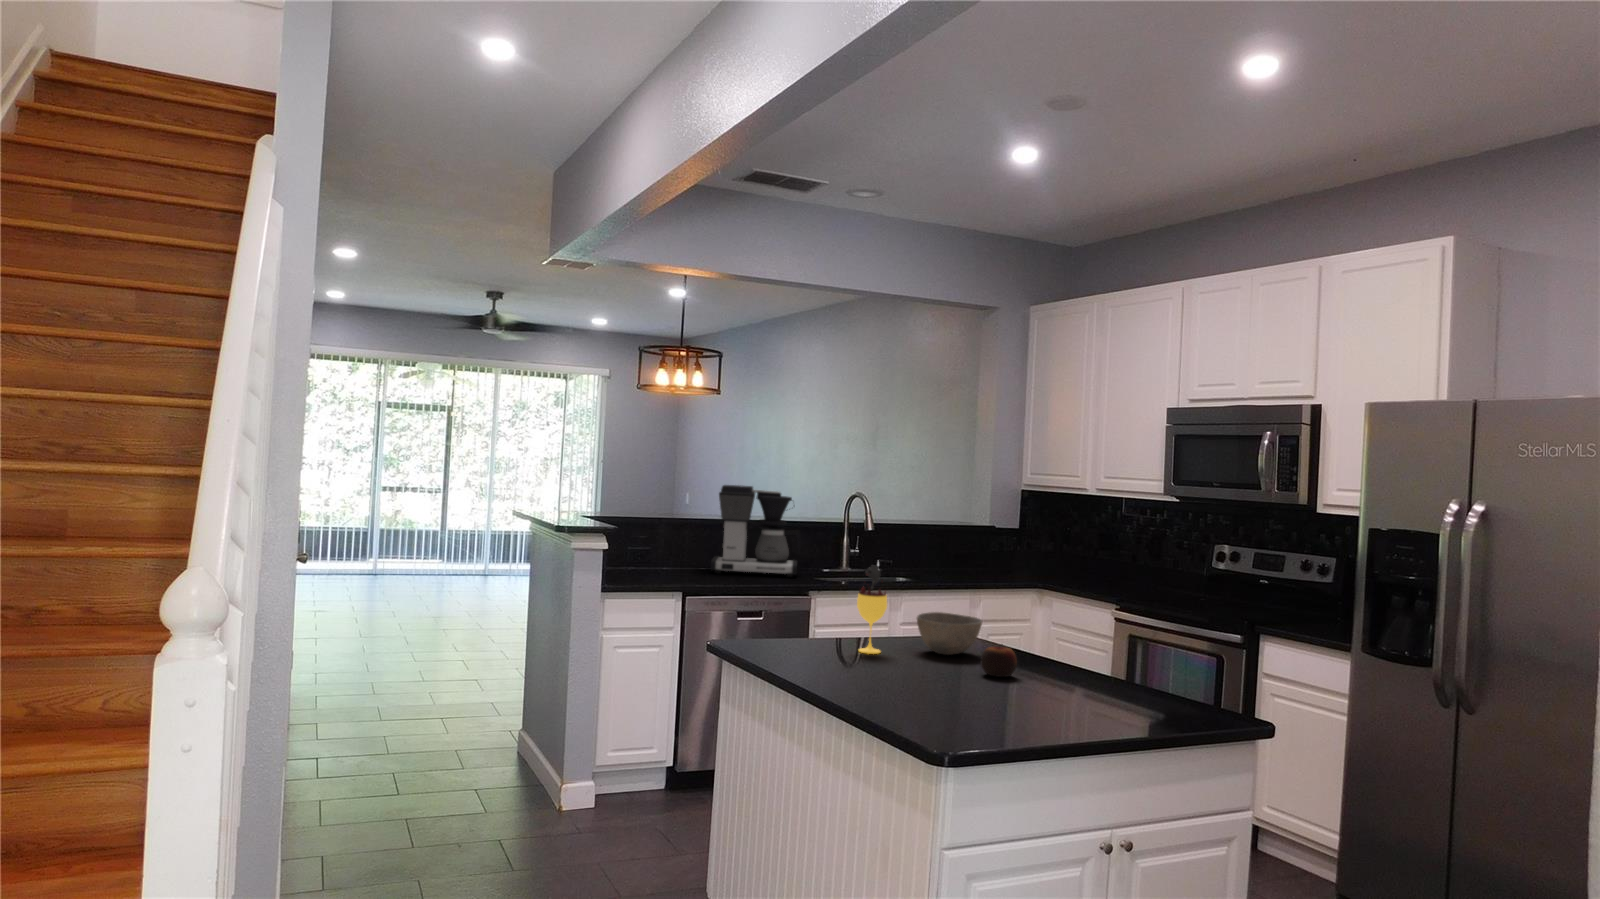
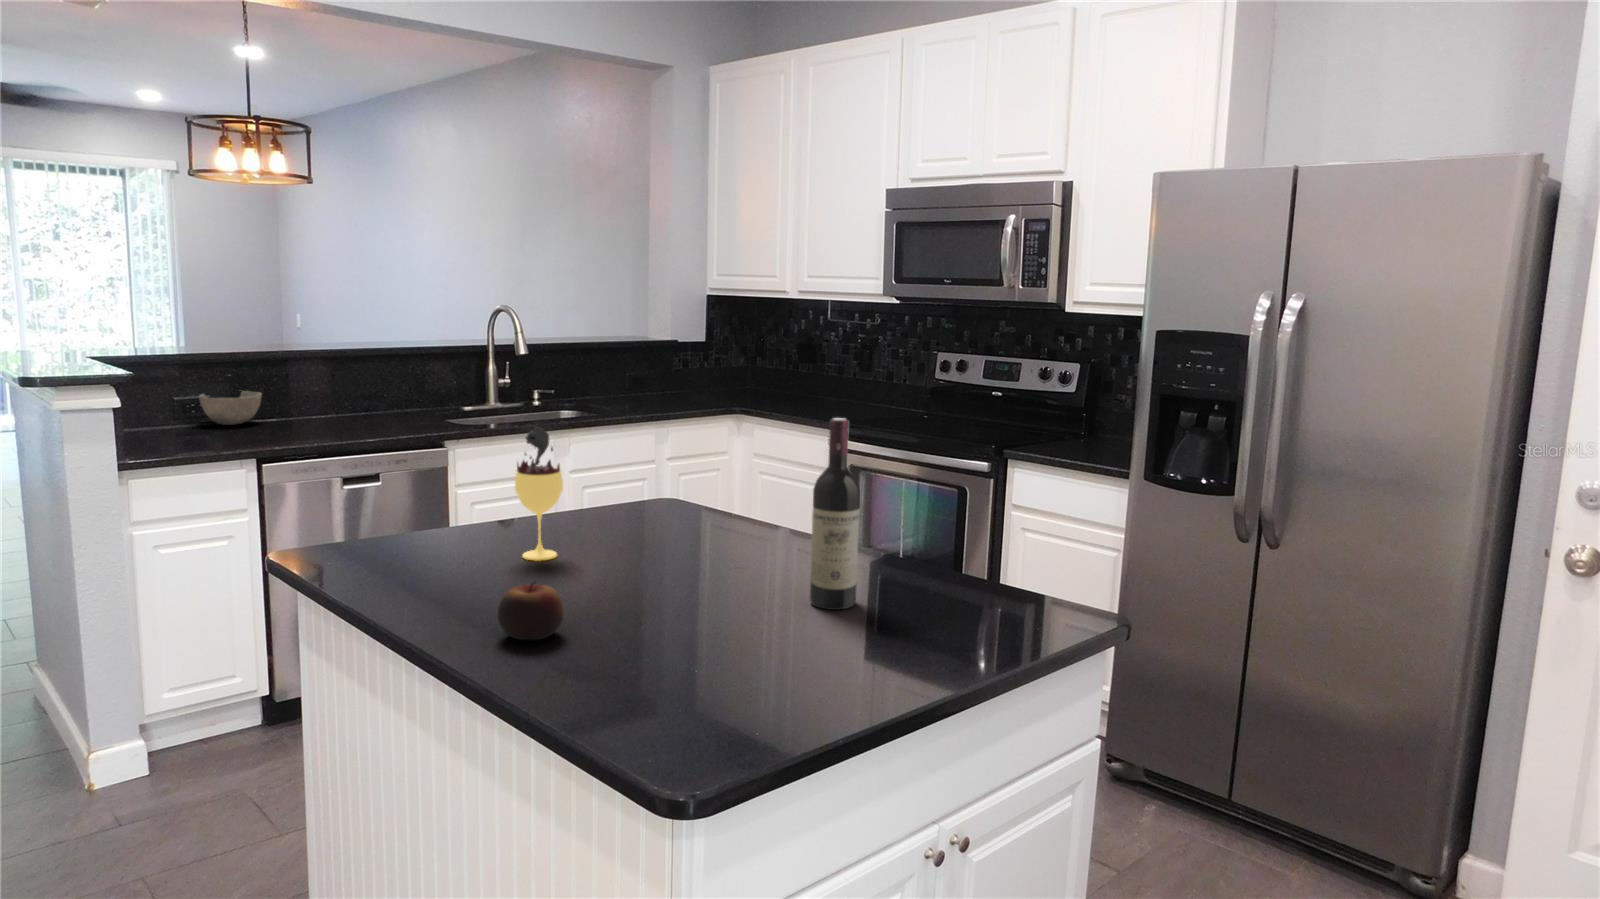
coffee maker: present [711,485,800,577] -> none [300,302,428,426]
wine bottle: none [1043,566,1079,695] -> present [810,418,860,610]
bowl: present [917,612,982,655] -> present [199,391,262,425]
apple: present [981,647,1017,677] -> present [498,581,564,640]

